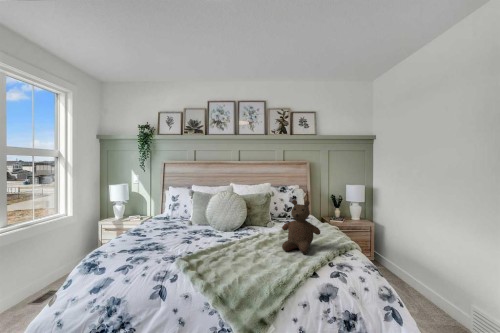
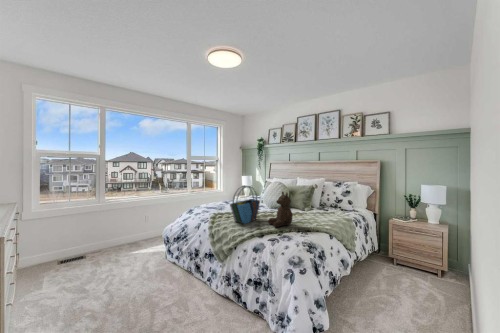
tote bag: none [231,196,257,261] -> present [230,186,260,224]

